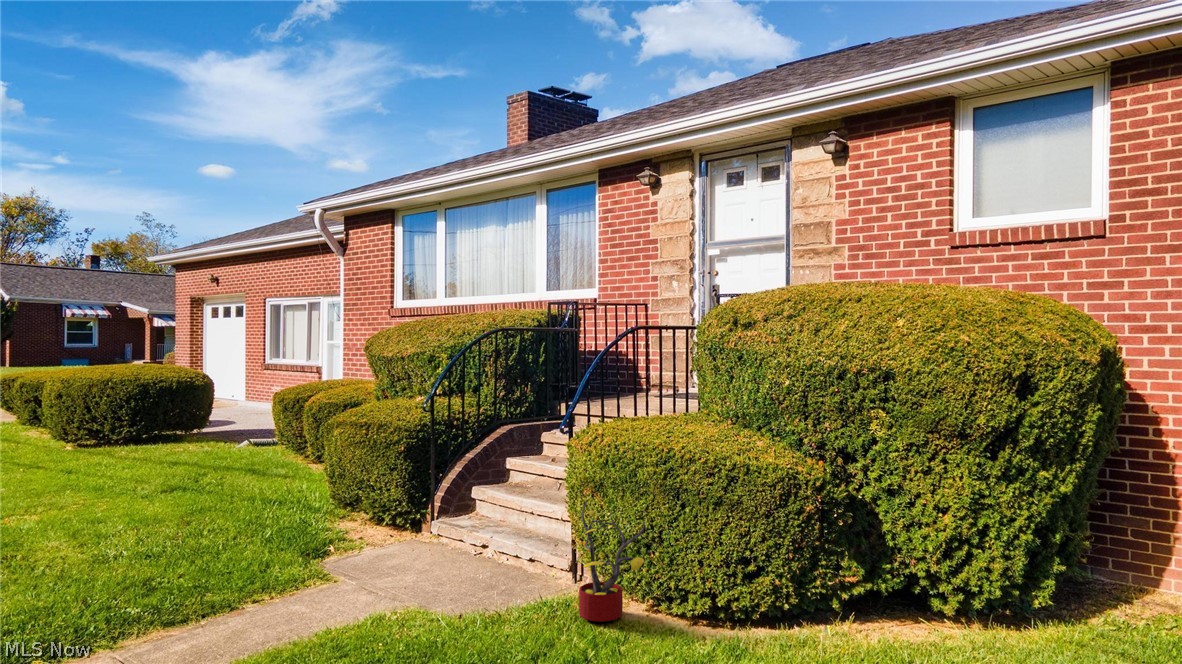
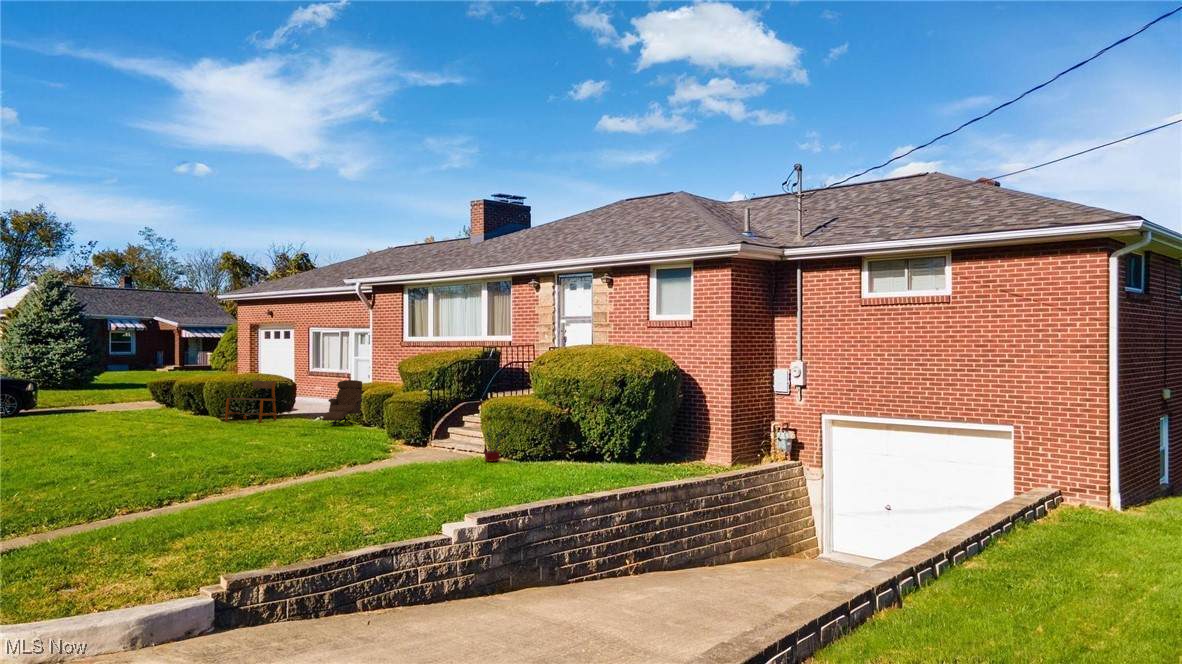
bench: none [62,377,160,456] -> present [225,381,277,423]
lounge chair: none [227,377,315,468] -> present [323,380,362,426]

